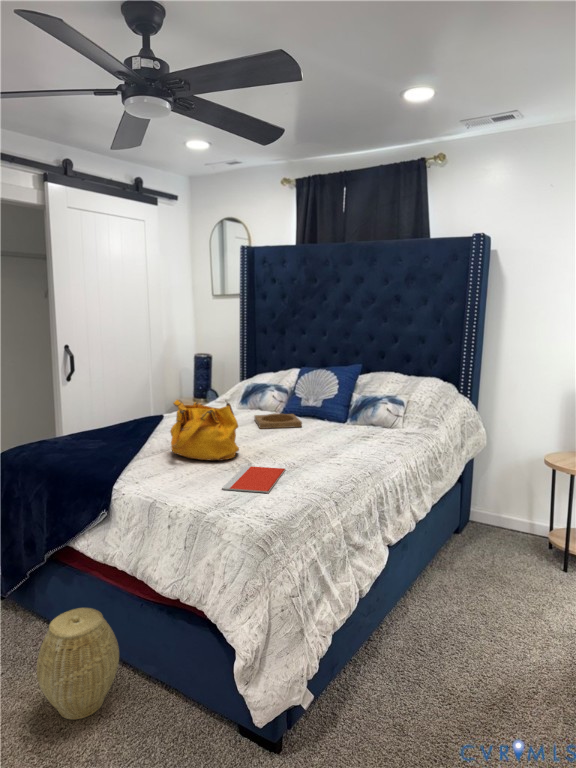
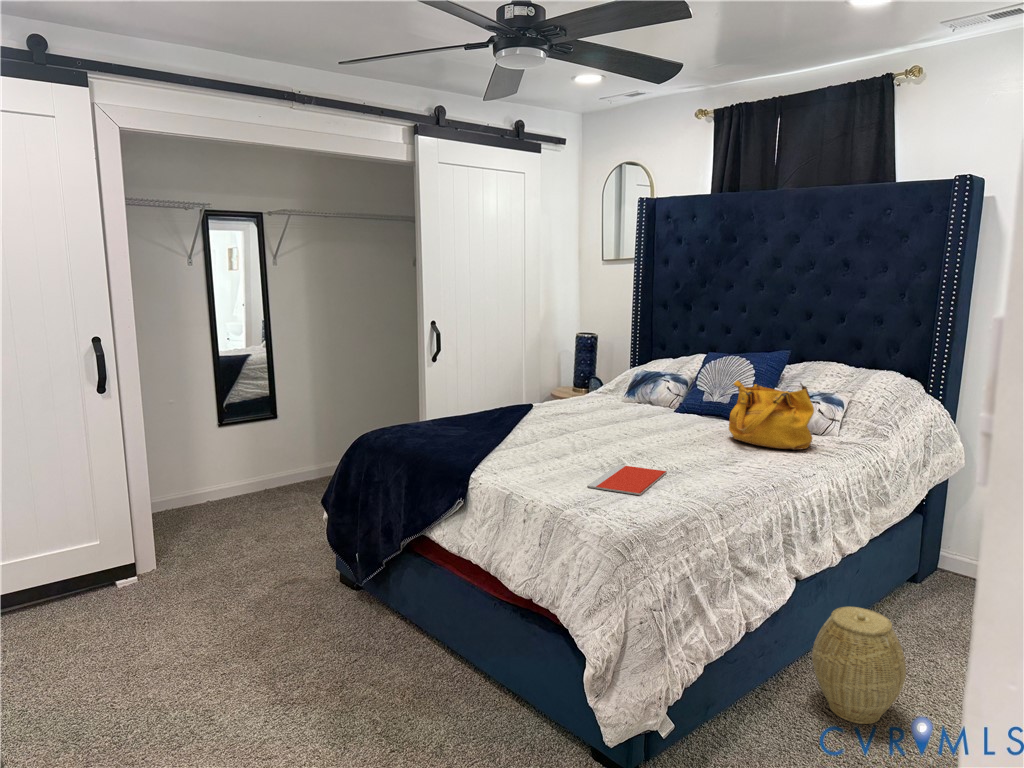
handbag: present [170,400,239,461] -> present [729,380,814,450]
tray: present [255,414,302,429] -> none [643,409,700,426]
woven basket: present [37,608,119,719] -> present [812,607,906,724]

